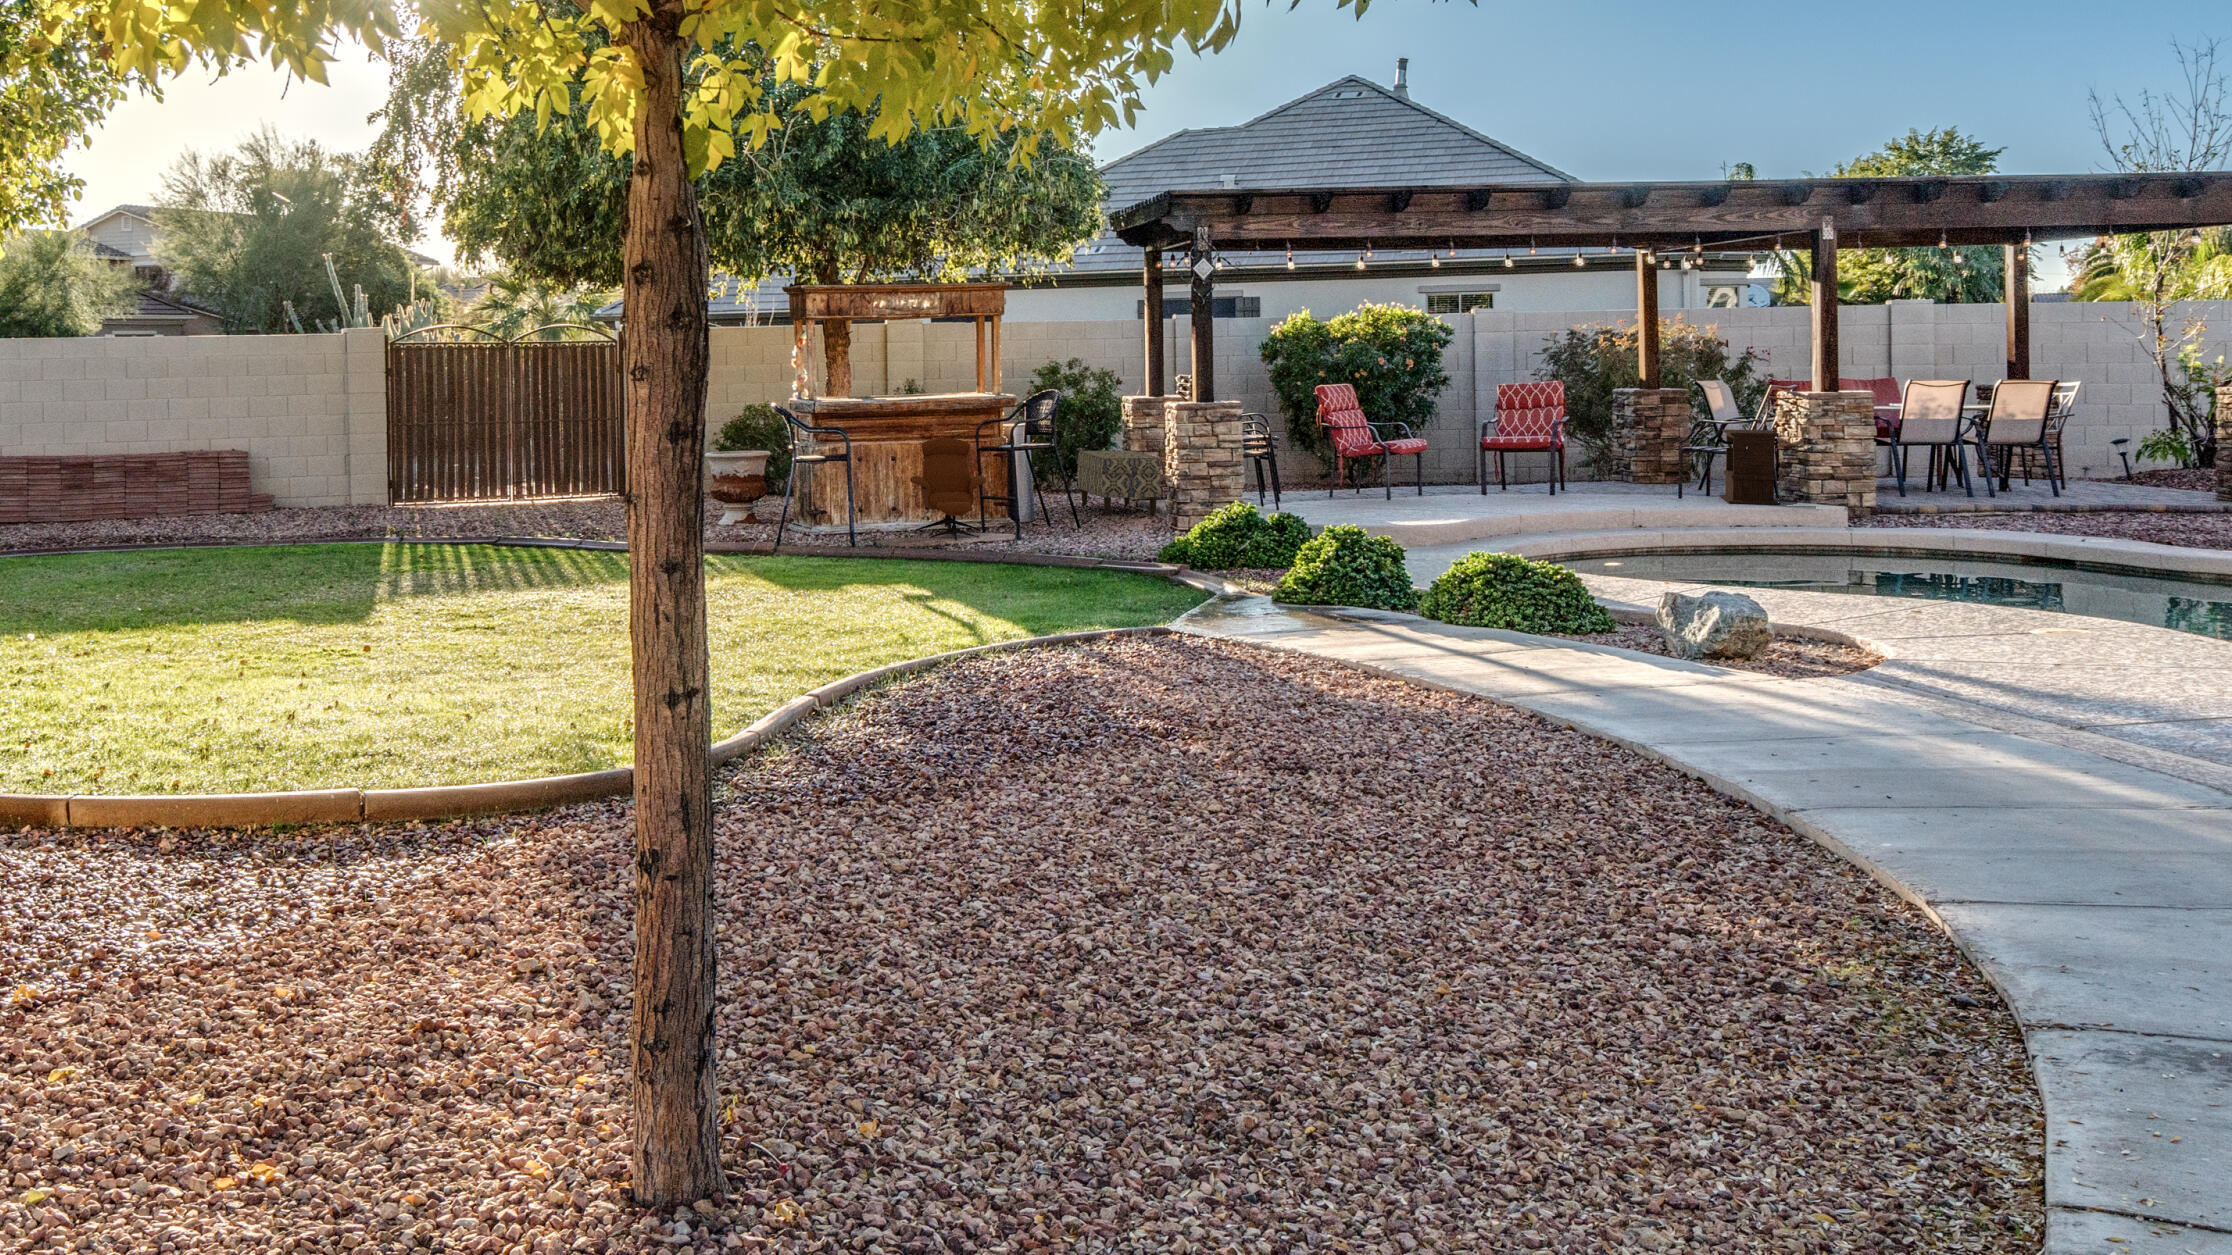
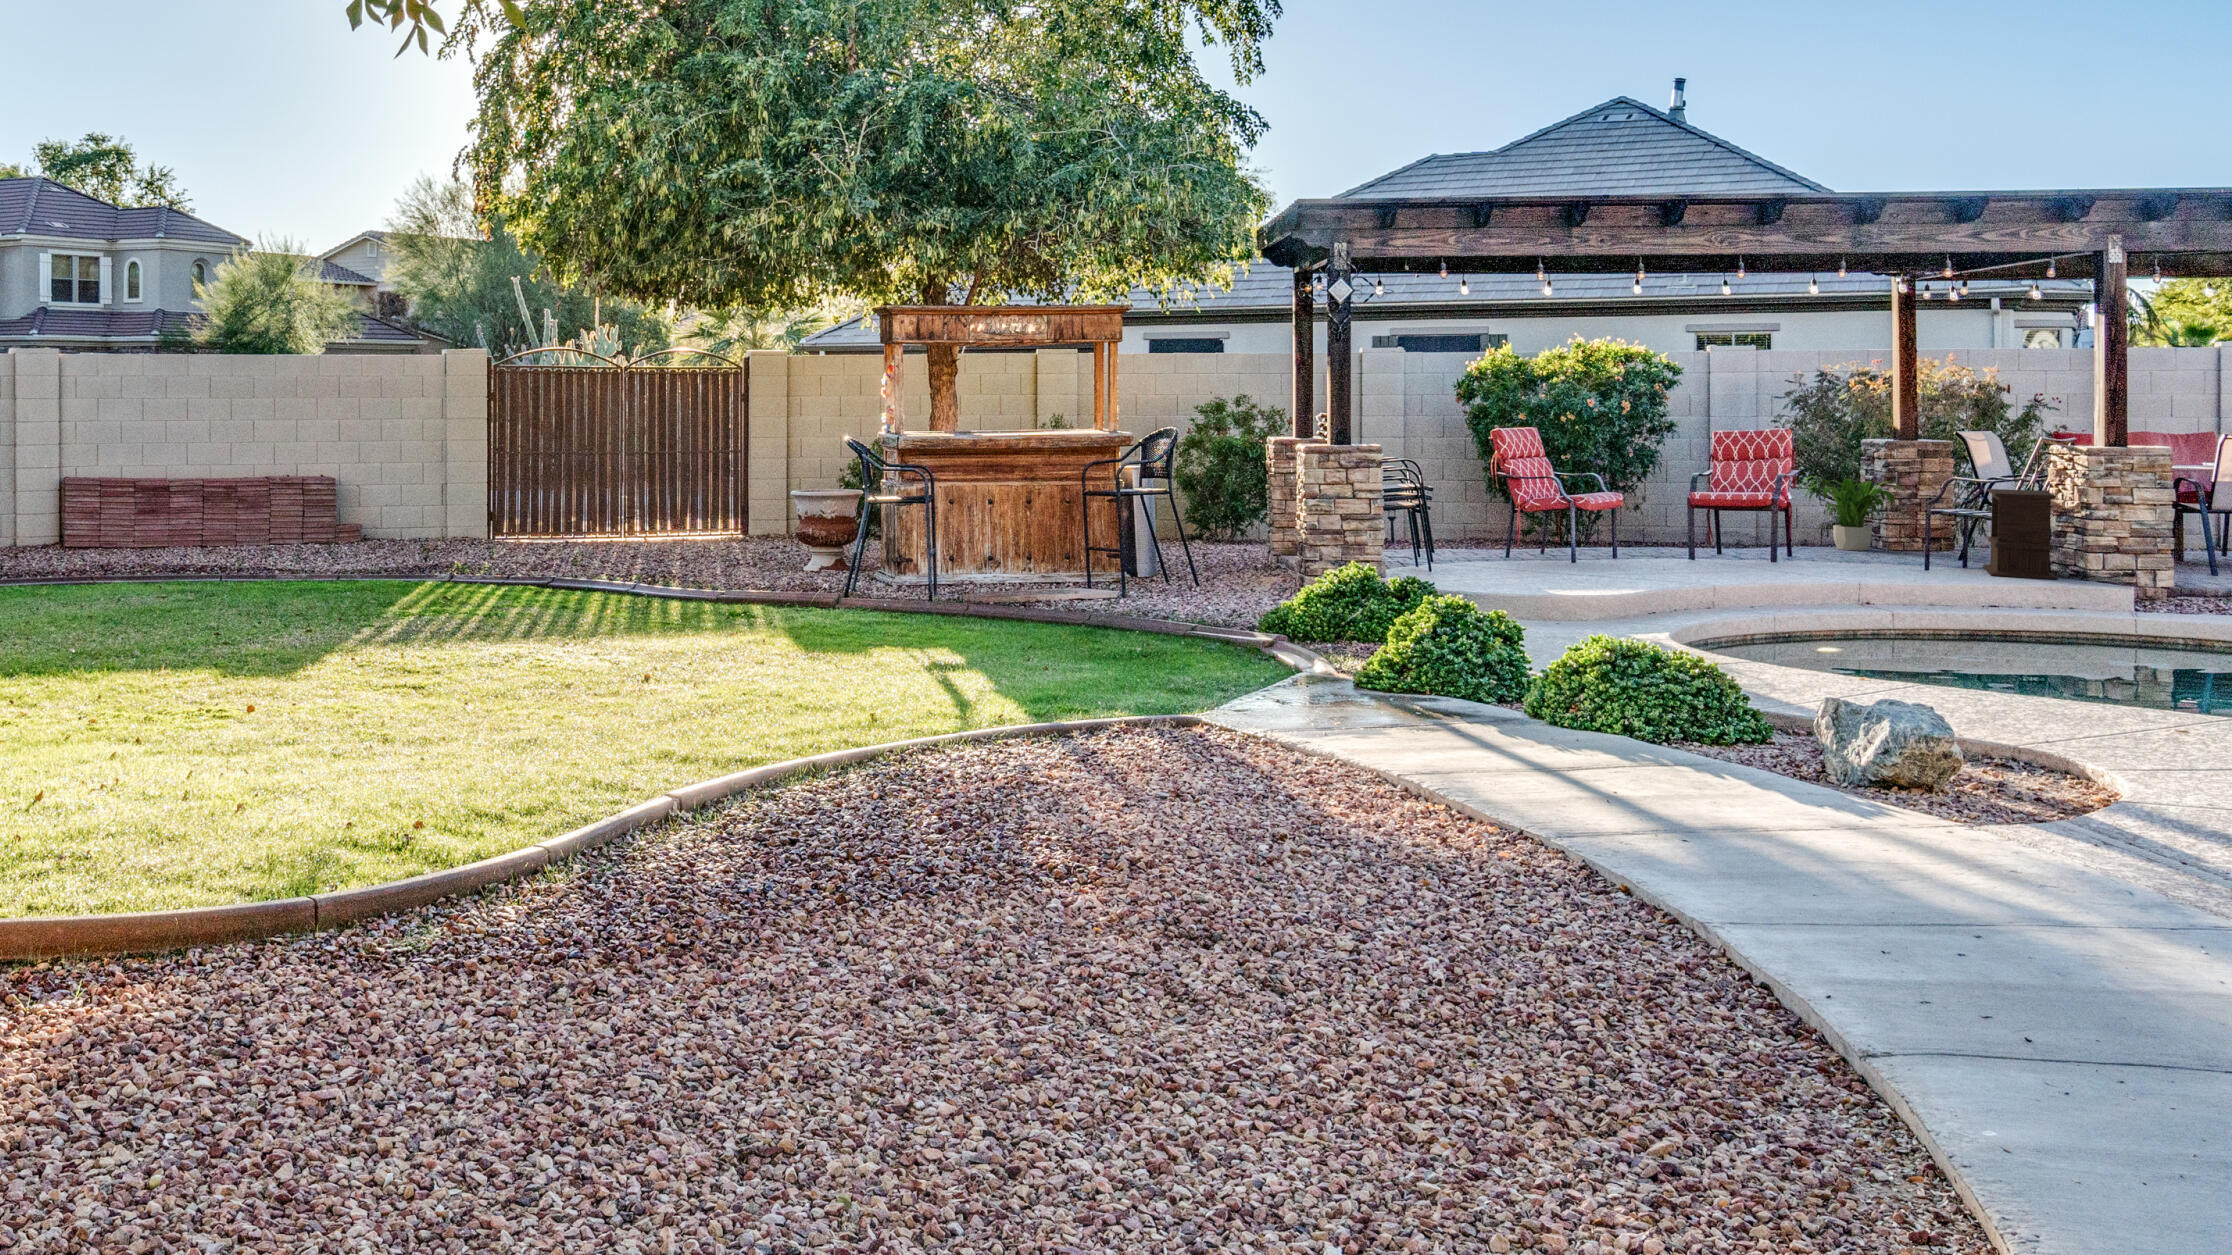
potted plant: none [1567,423,1655,486] -> present [1799,476,1906,551]
lounge chair: present [910,439,986,540] -> none [1002,481,1087,594]
bench: present [1078,451,1161,515] -> none [1212,496,1297,570]

